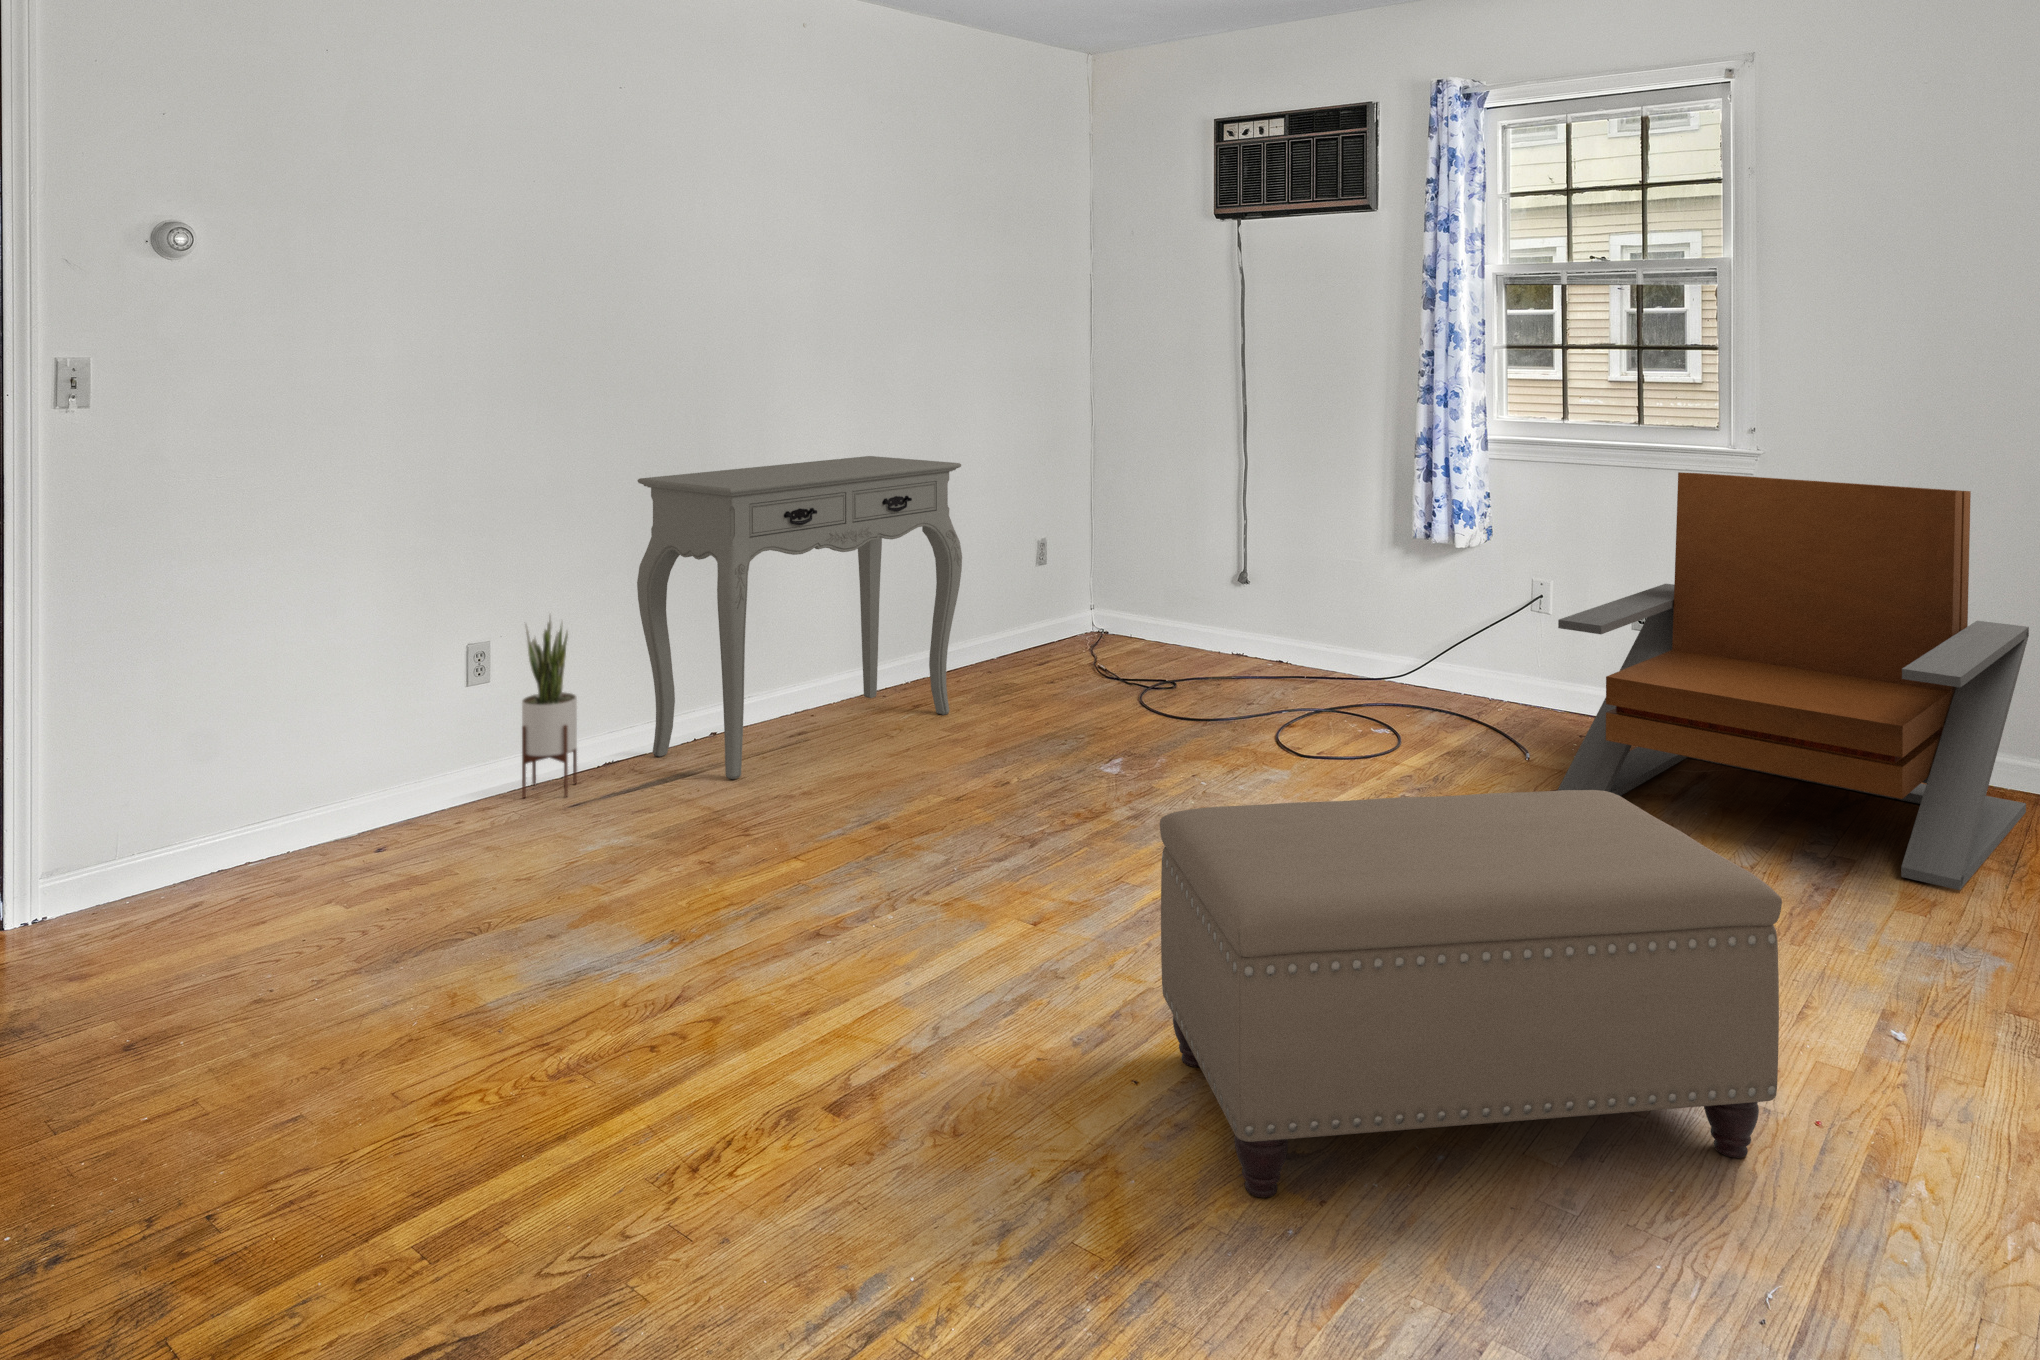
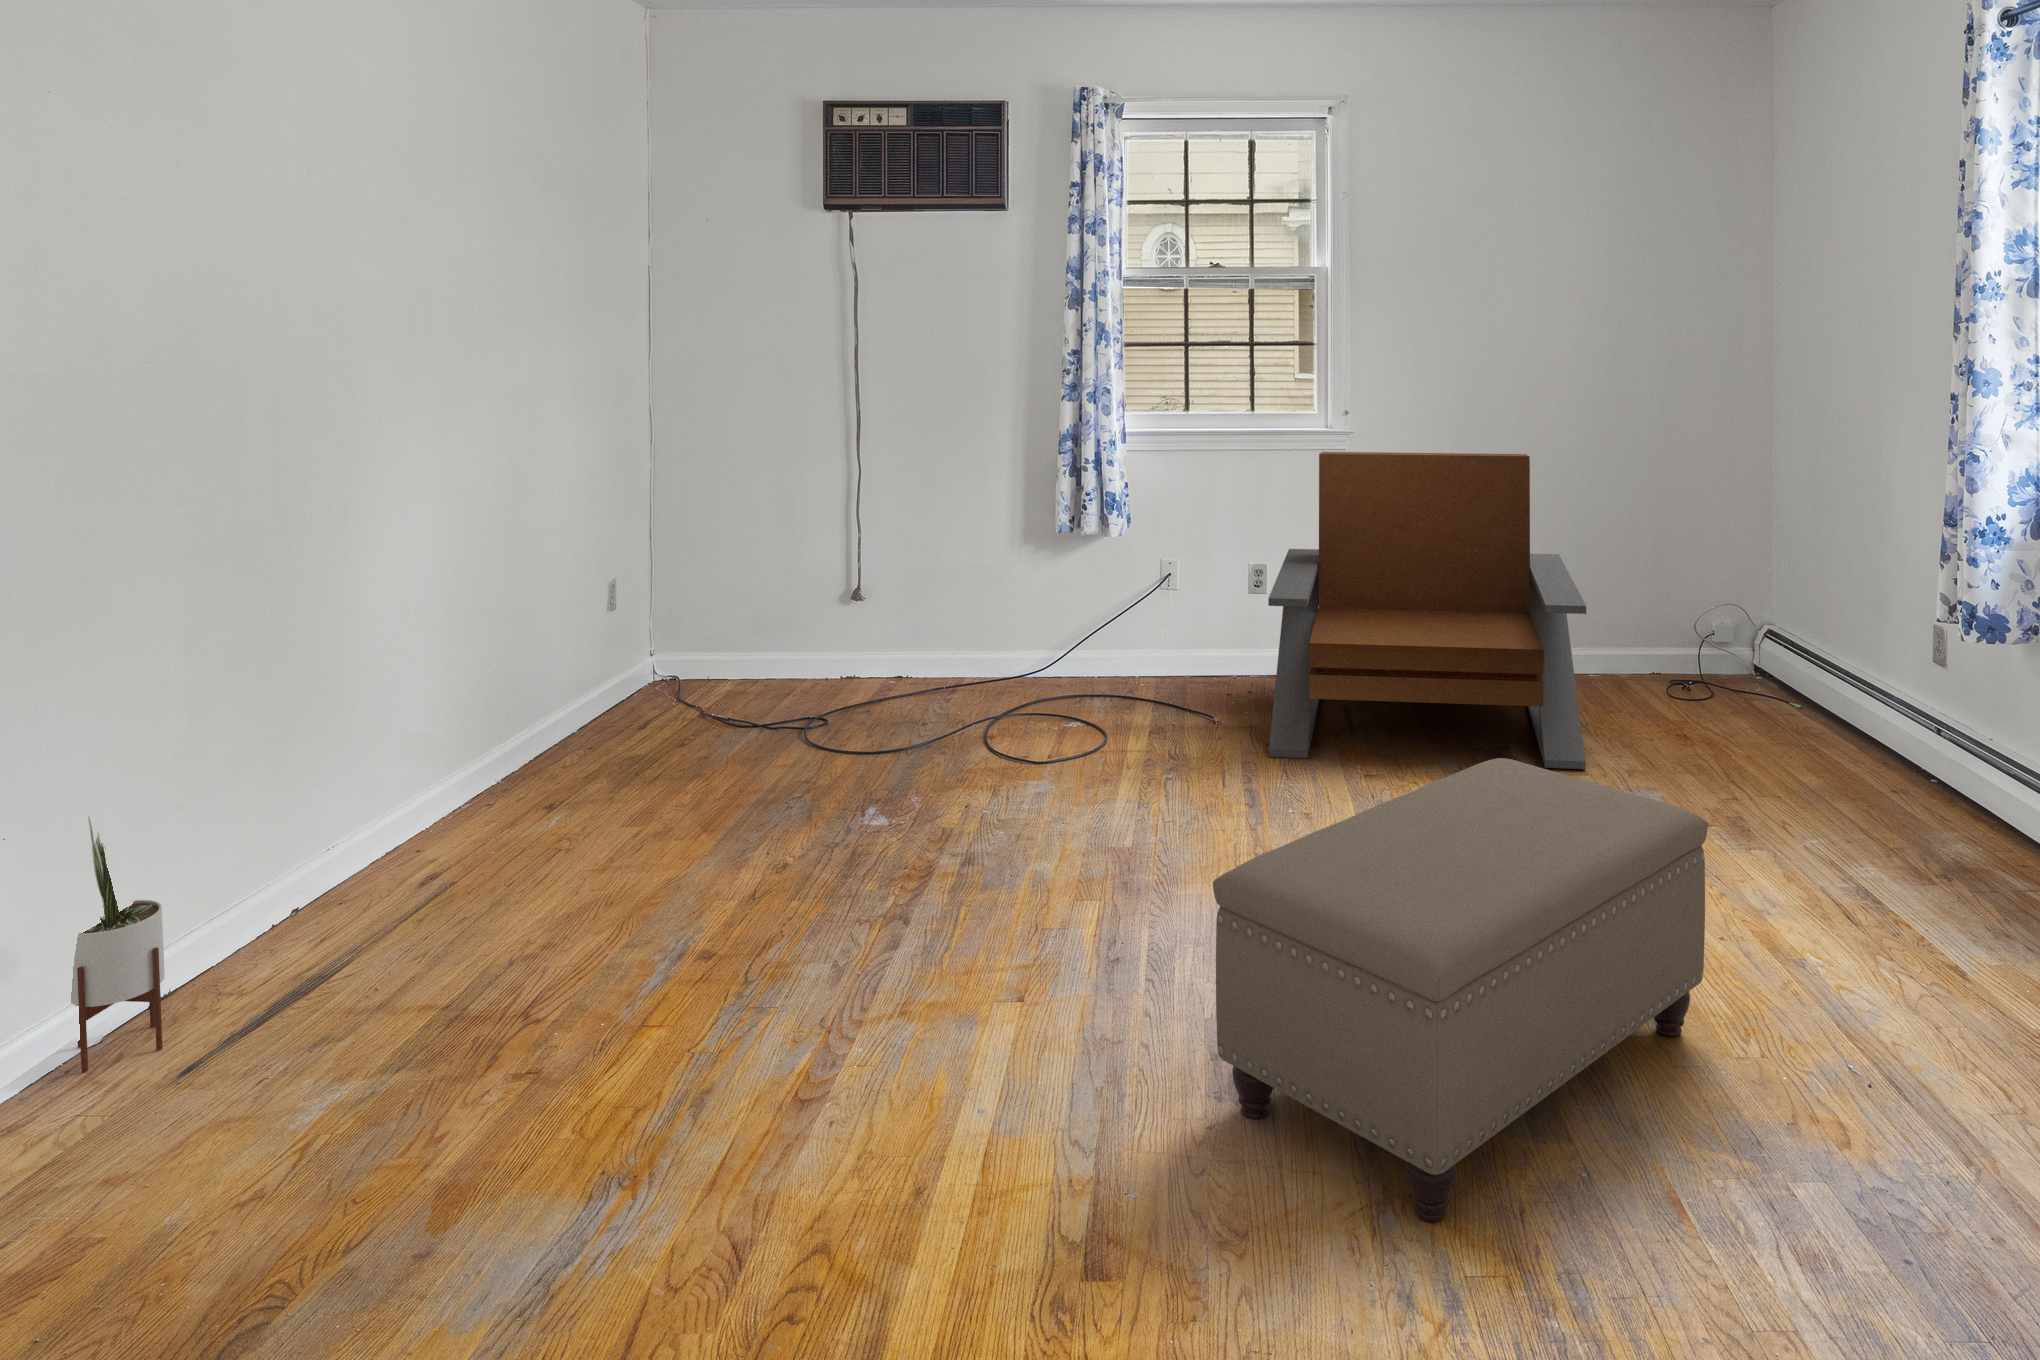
console table: present [637,456,962,779] -> none [203,503,618,954]

